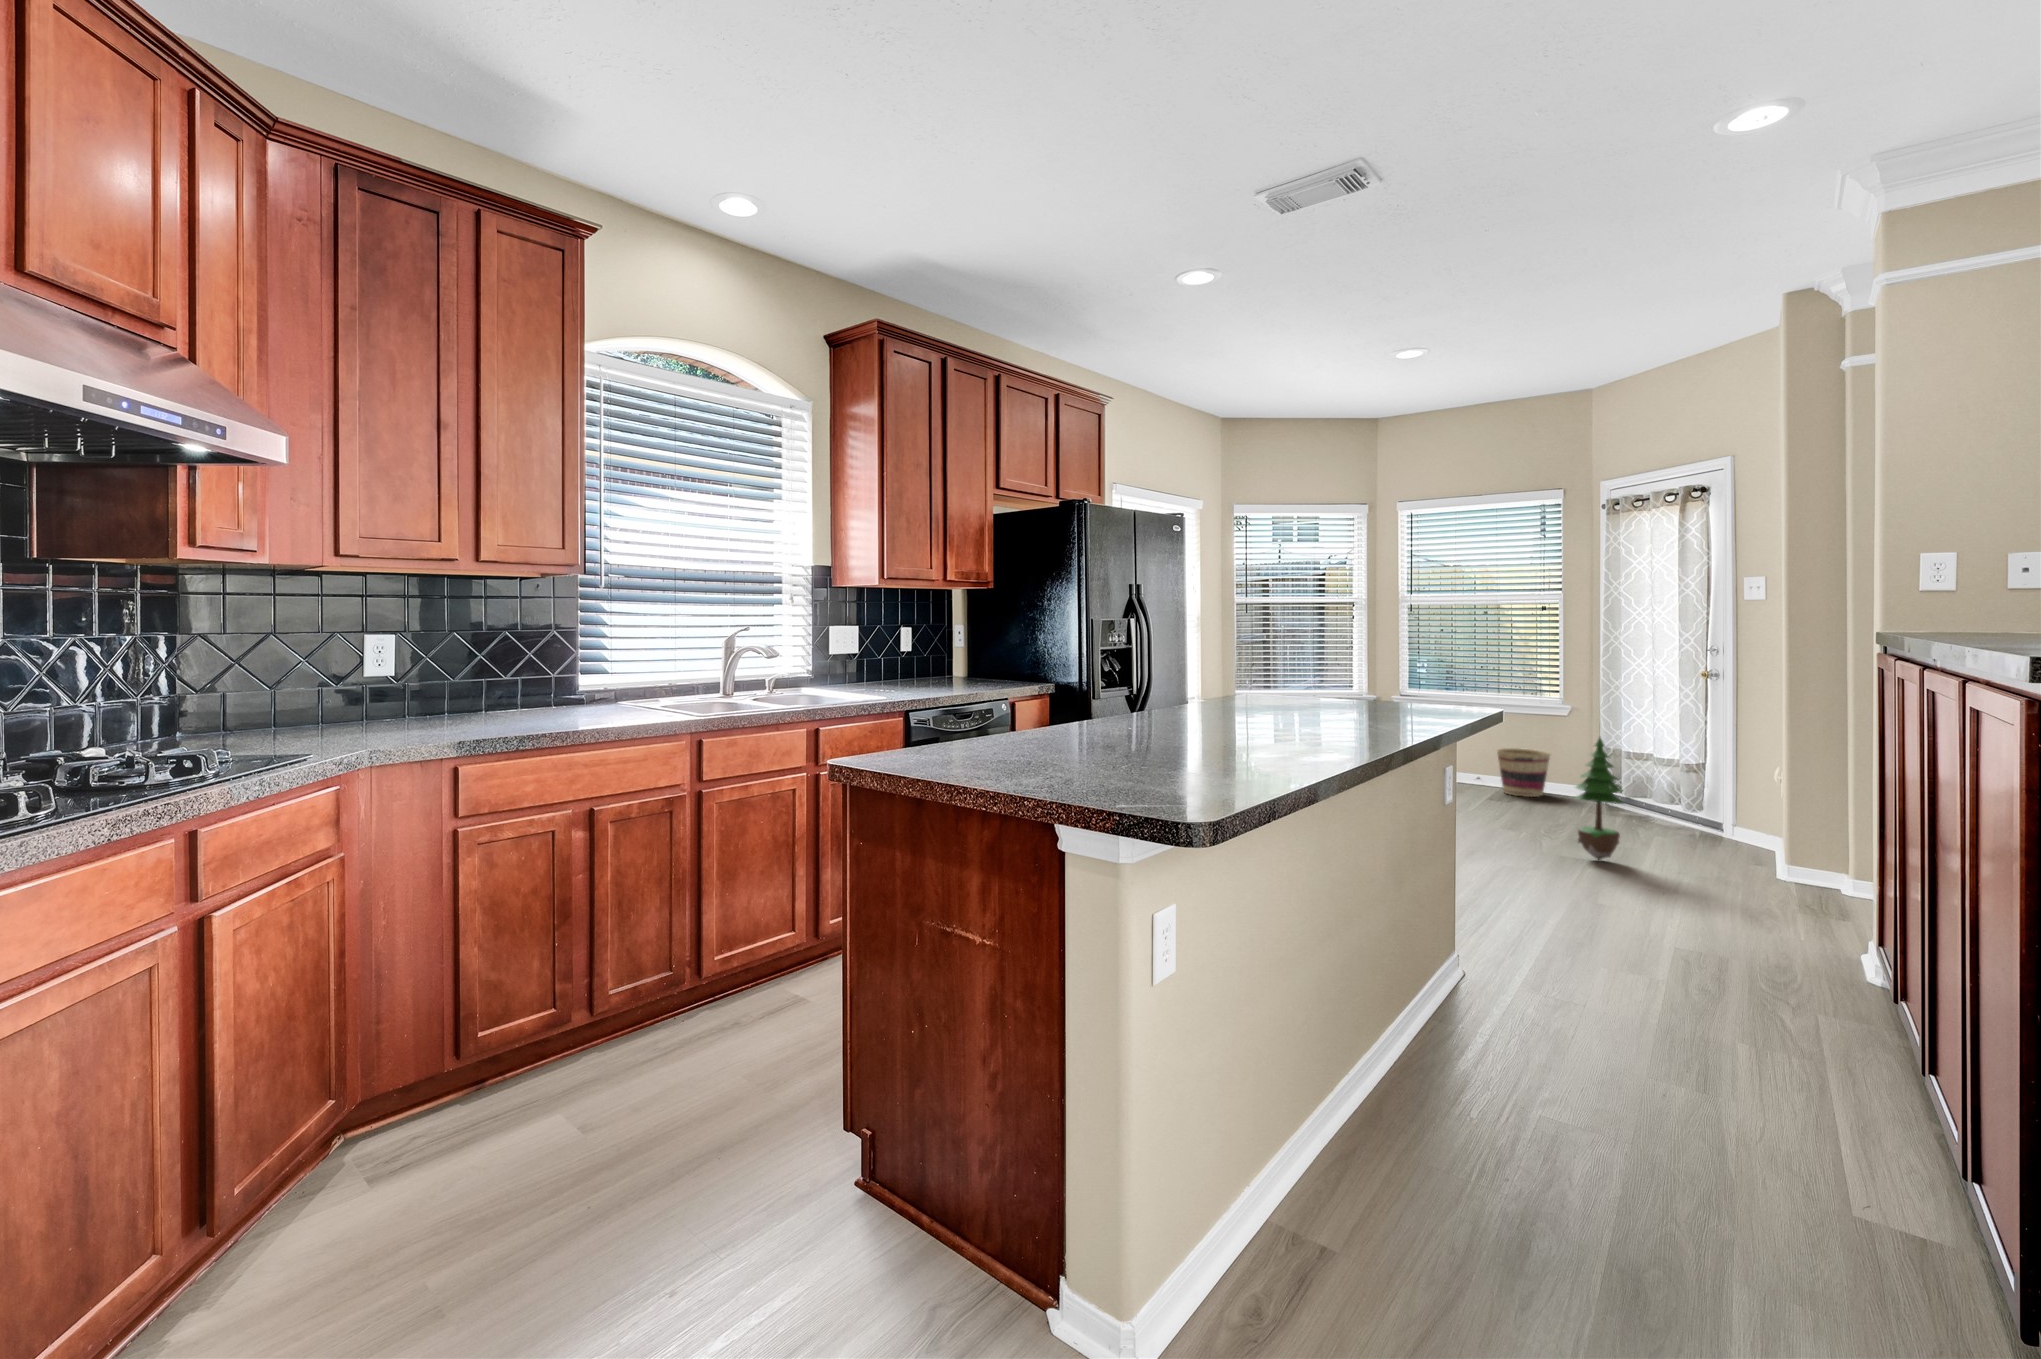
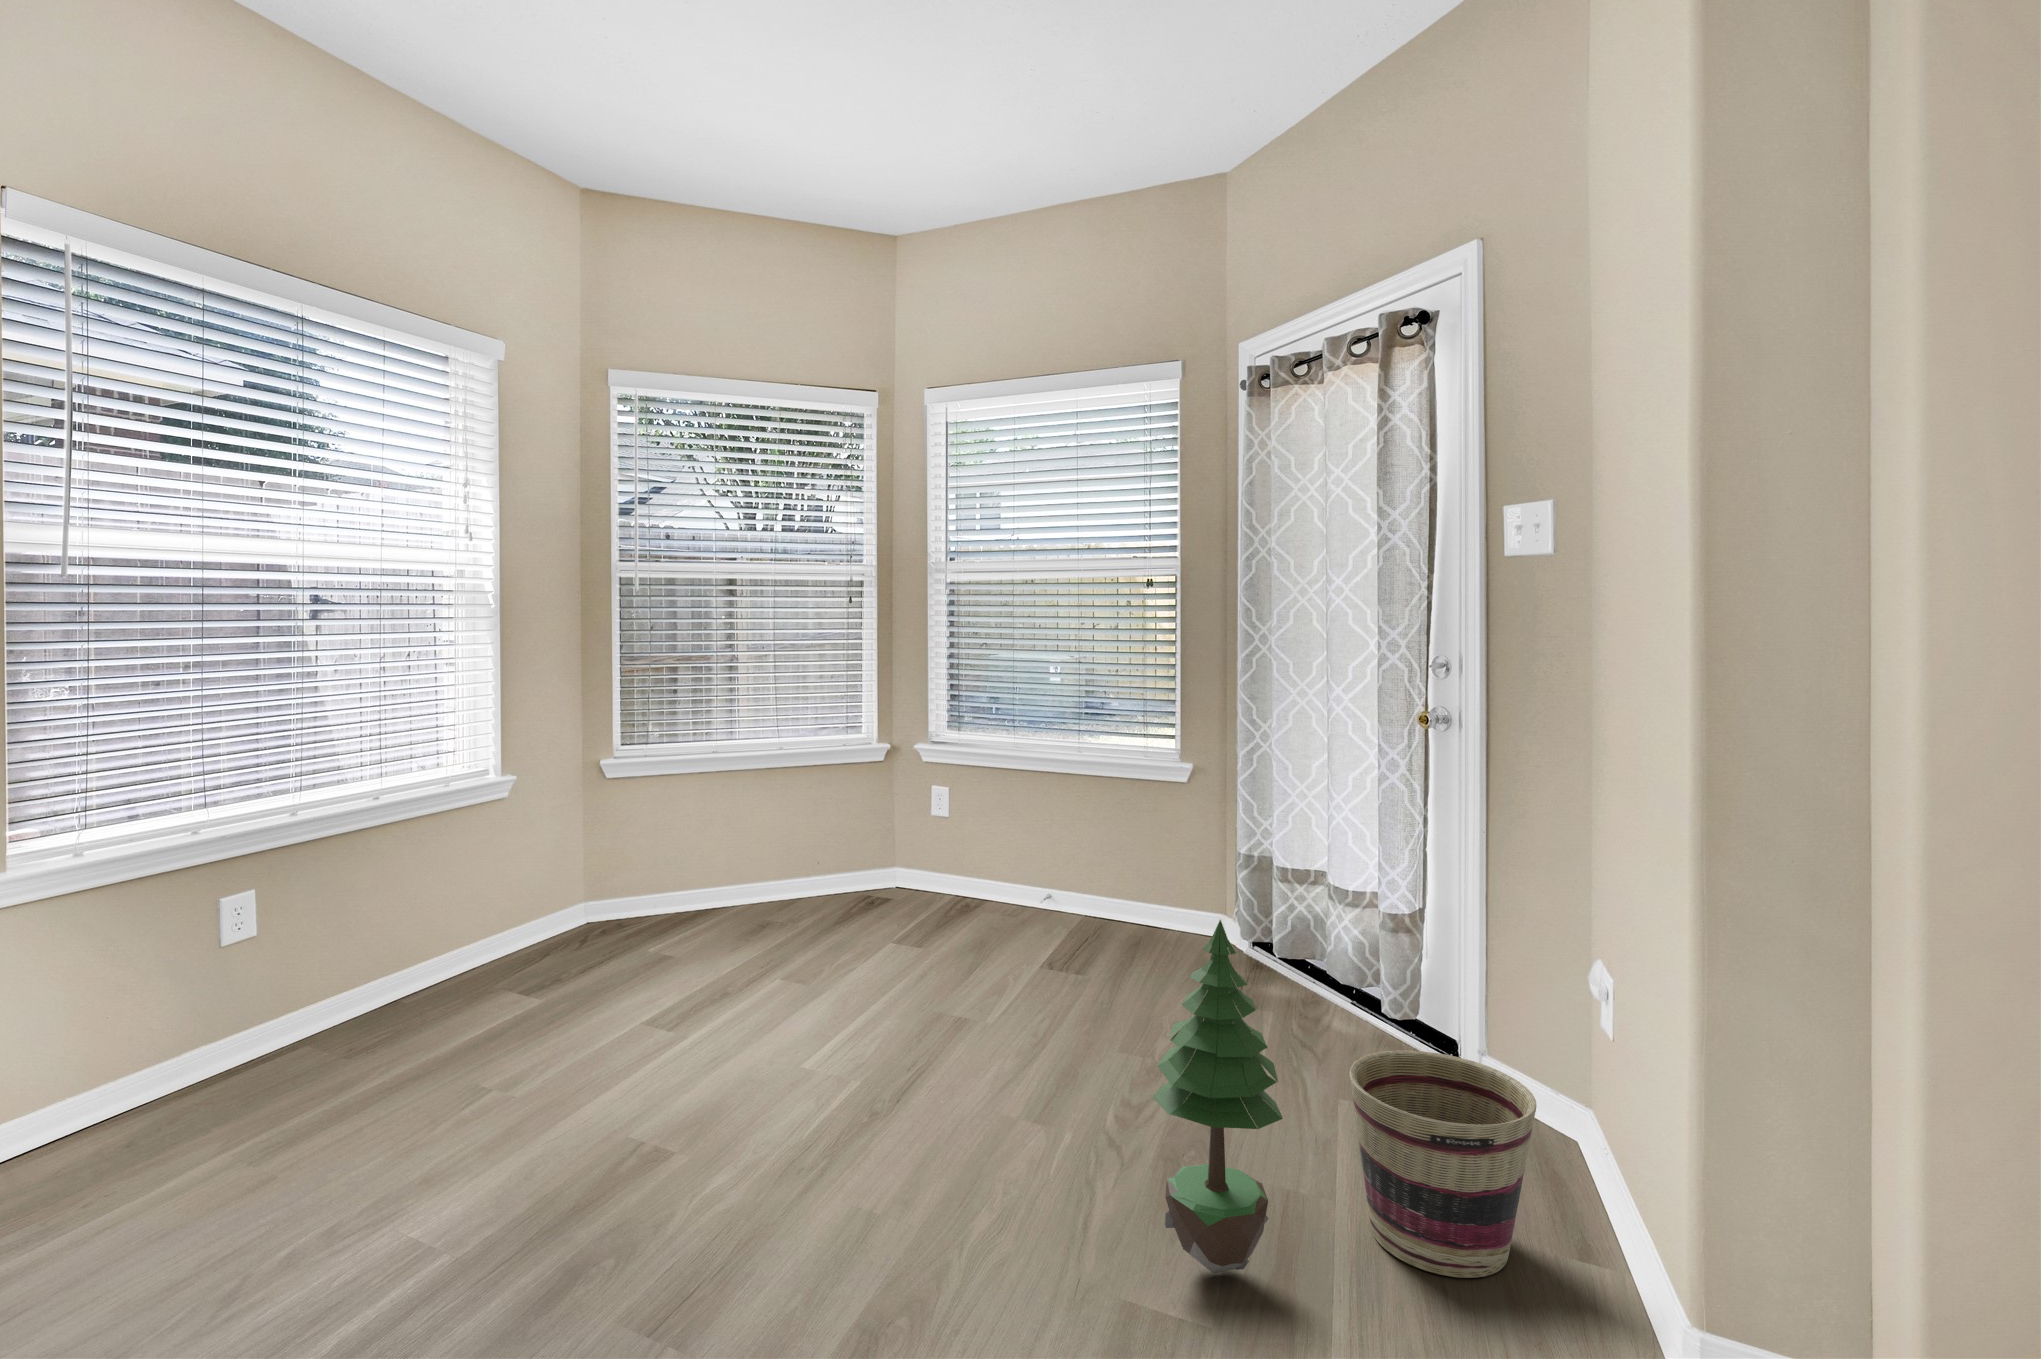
basket: present [1497,748,1550,797] -> present [1350,1051,1536,1278]

